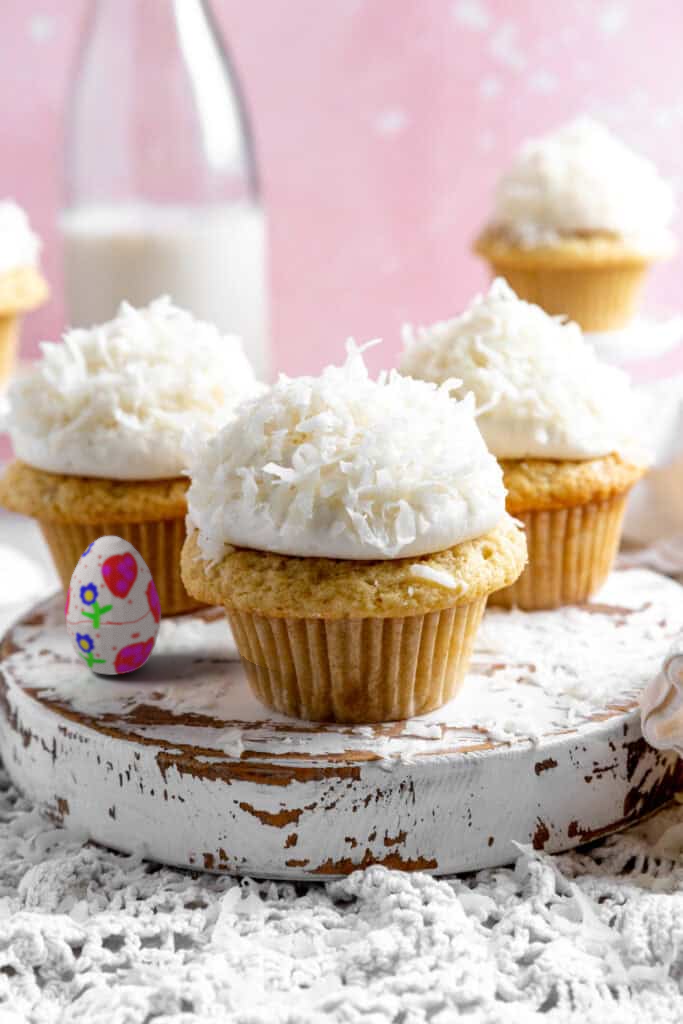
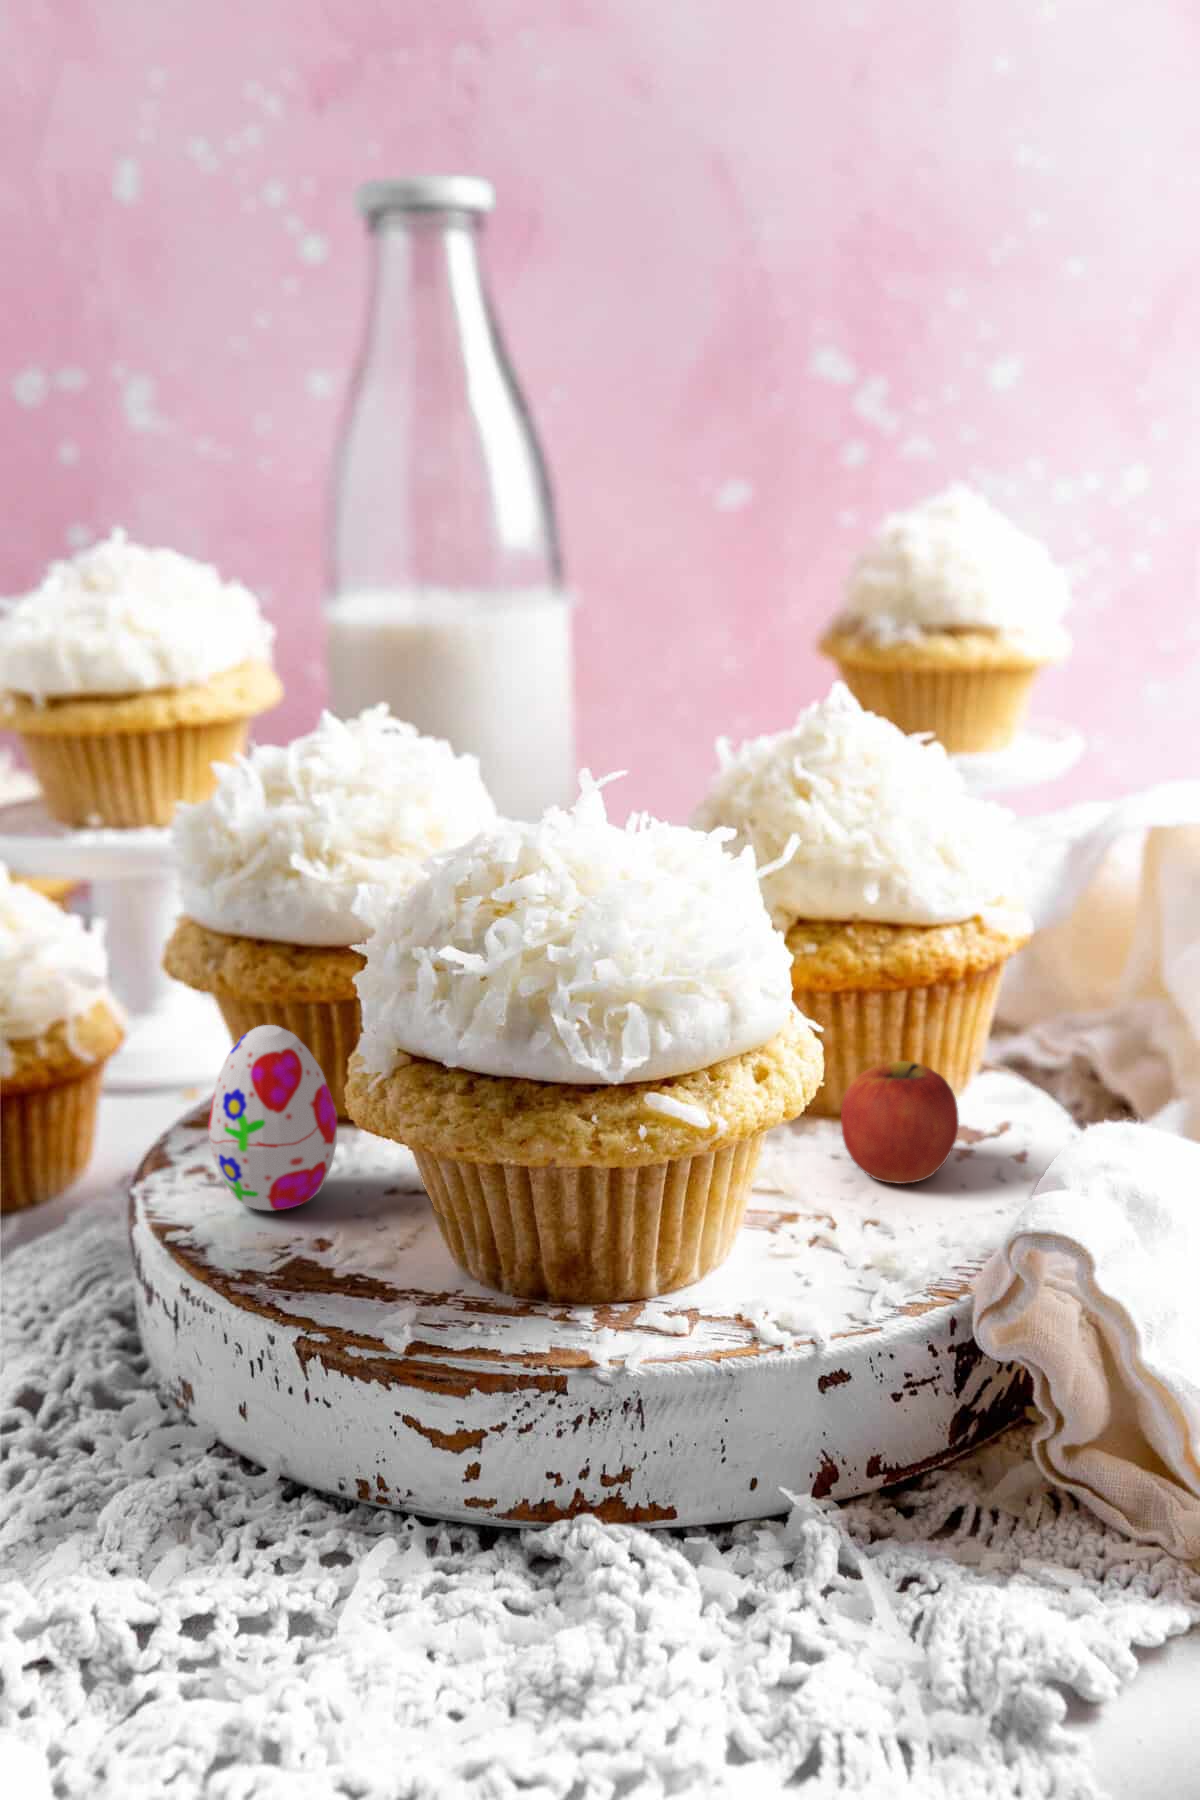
apple: none [530,555,617,644] -> present [841,1061,959,1184]

